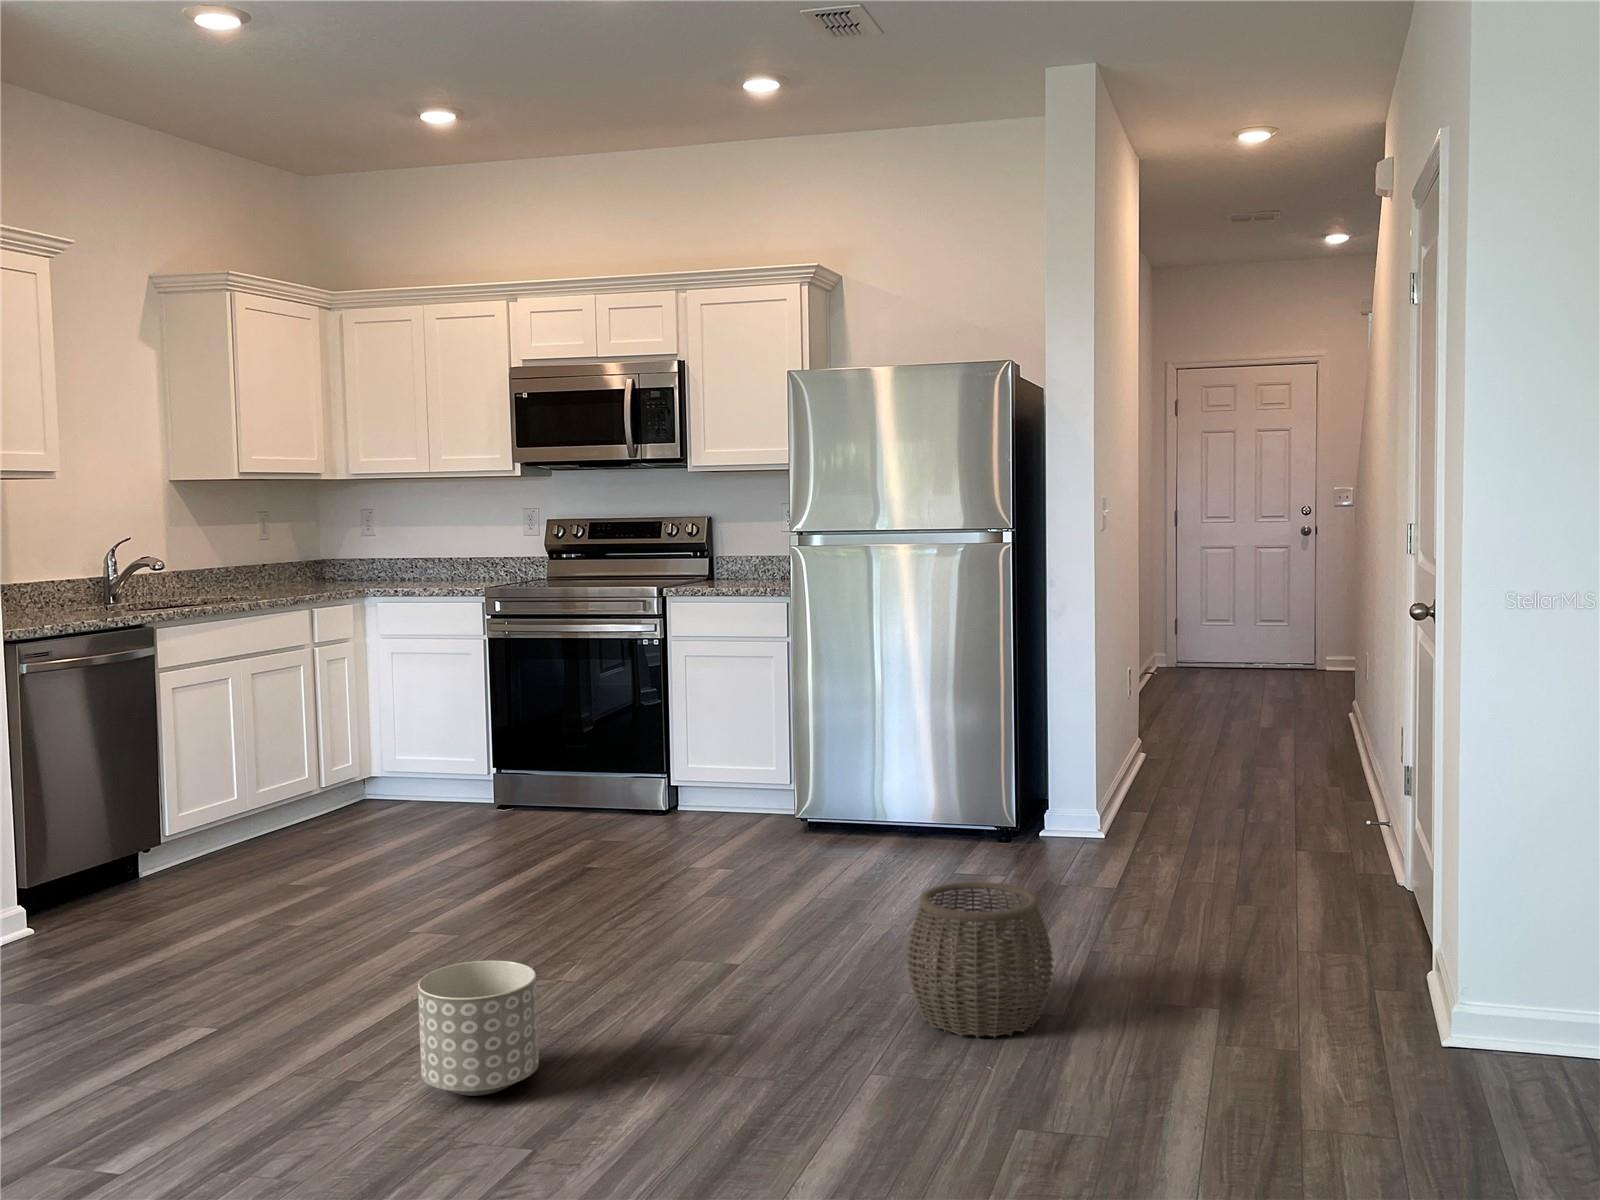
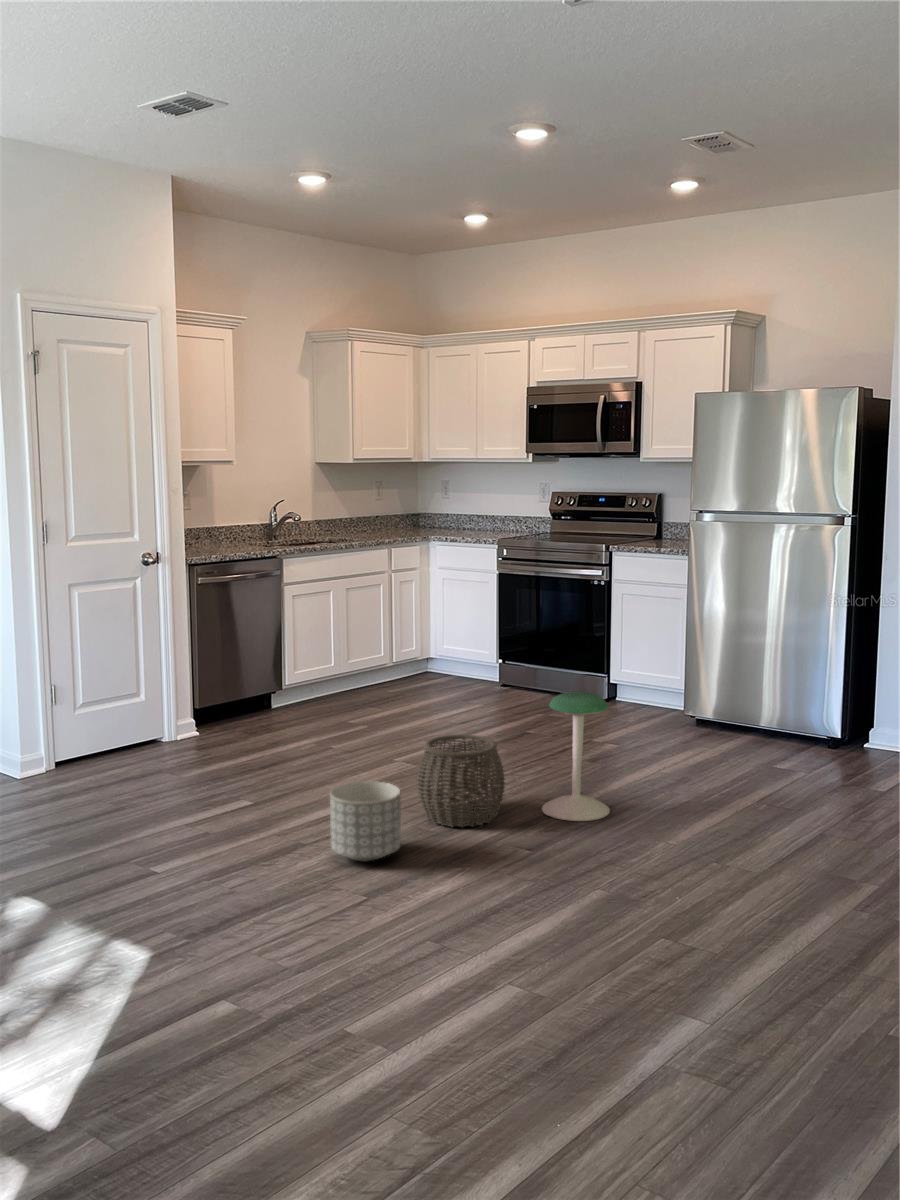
stool: none [694,789,795,983] -> present [542,692,610,821]
woven basket: present [906,882,1054,1037] -> present [417,735,505,827]

